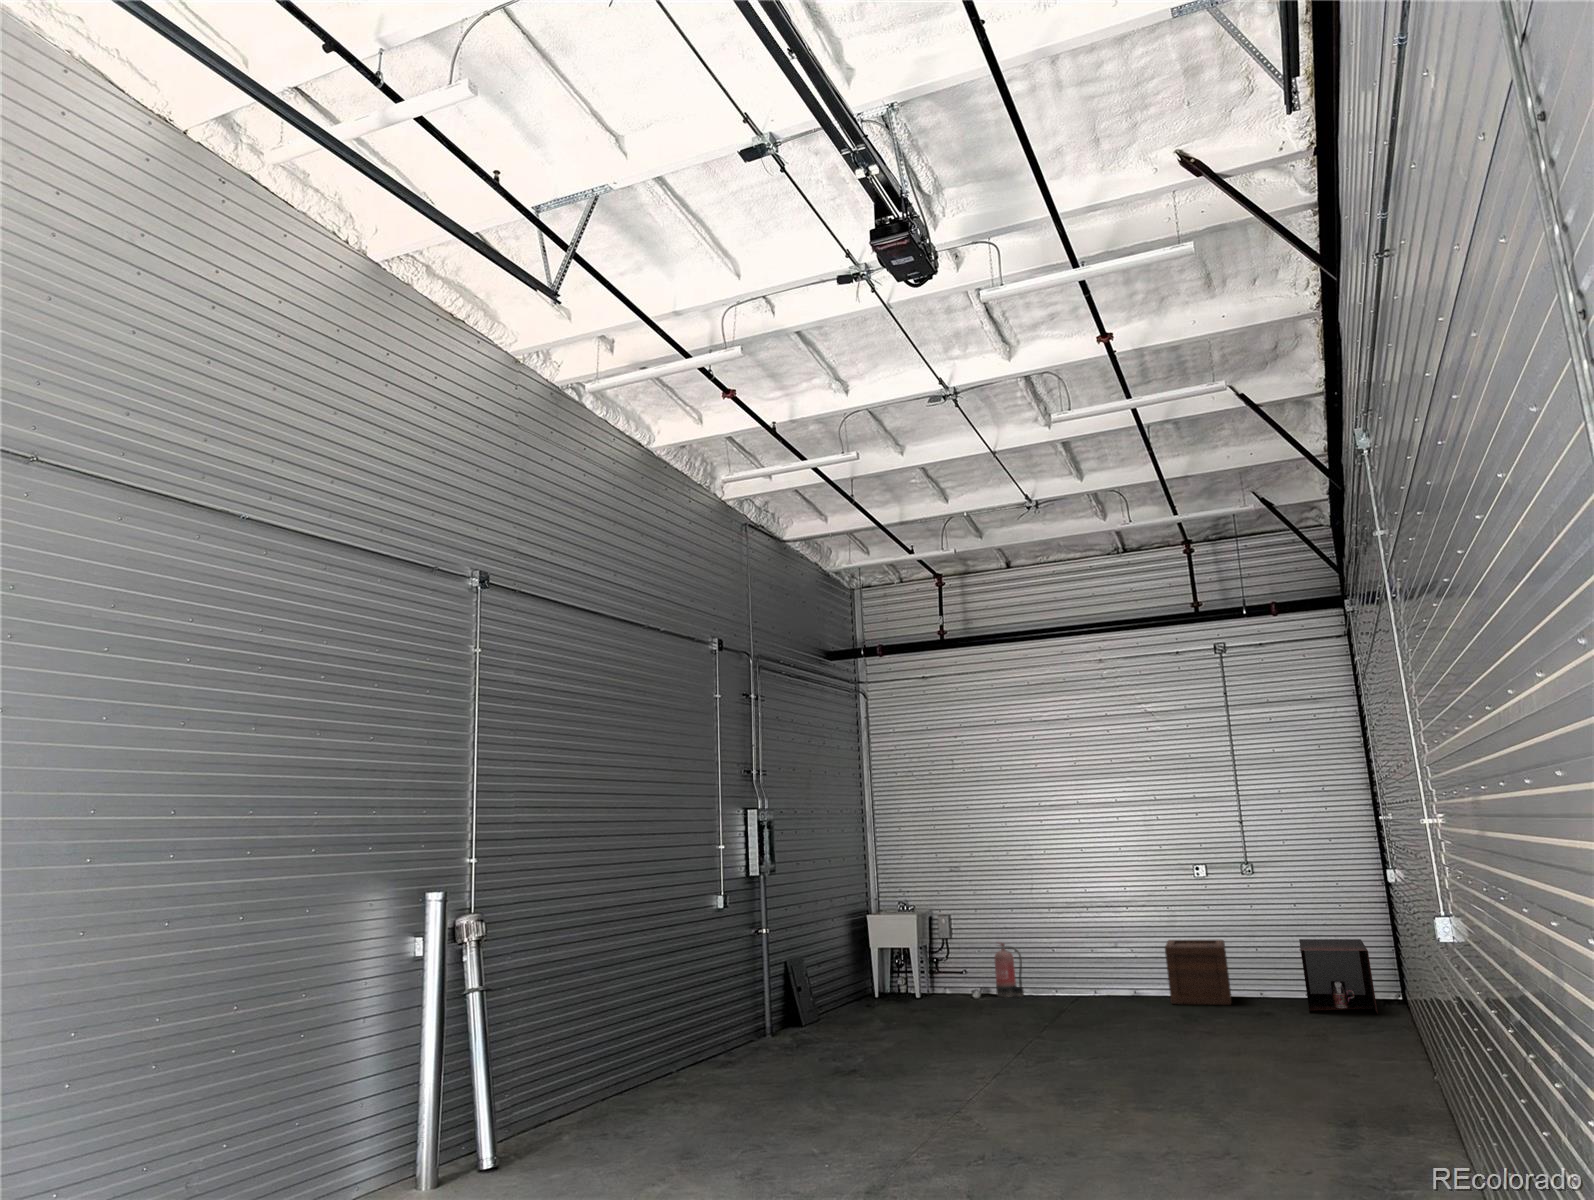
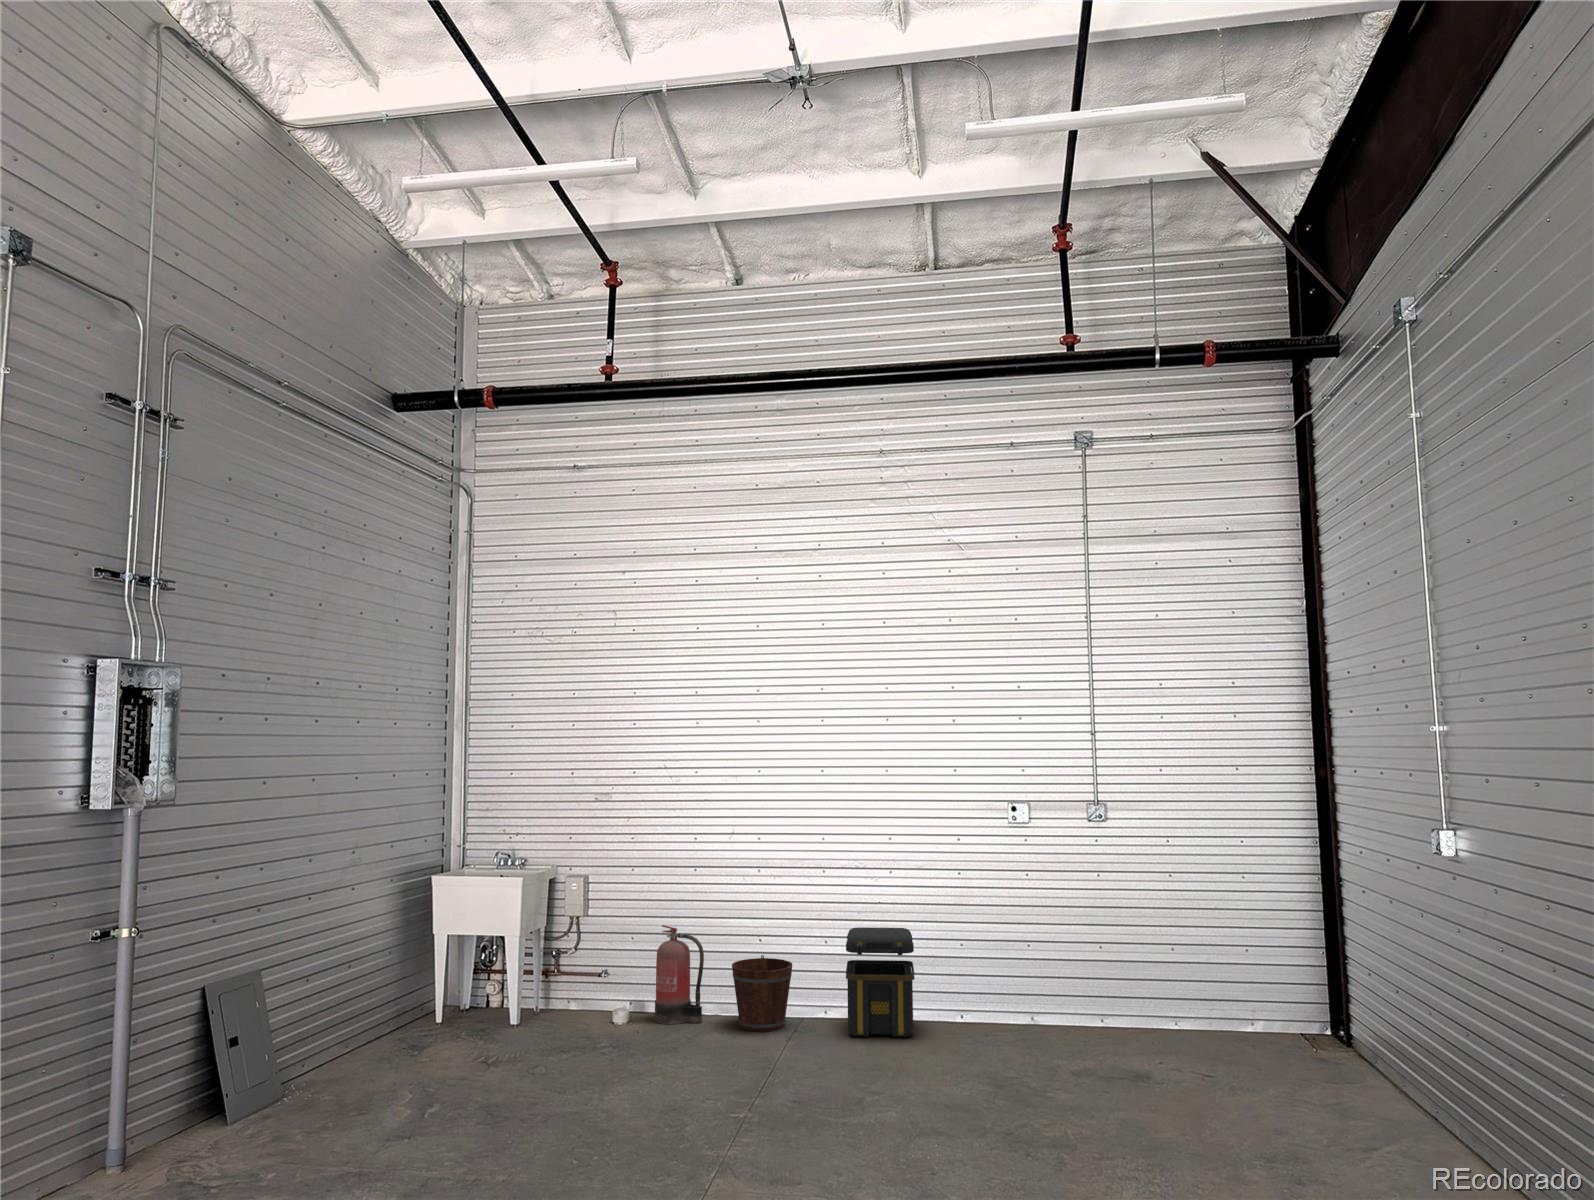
storage cabinet: present [1299,939,1378,1013] -> none [1165,930,1320,1083]
wooden crate: present [1165,940,1231,1005] -> none [952,927,1059,1050]
toolbox: none [1103,941,1147,1001] -> present [846,927,915,1037]
bucket: none [1038,959,1074,1000] -> present [732,955,792,1032]

